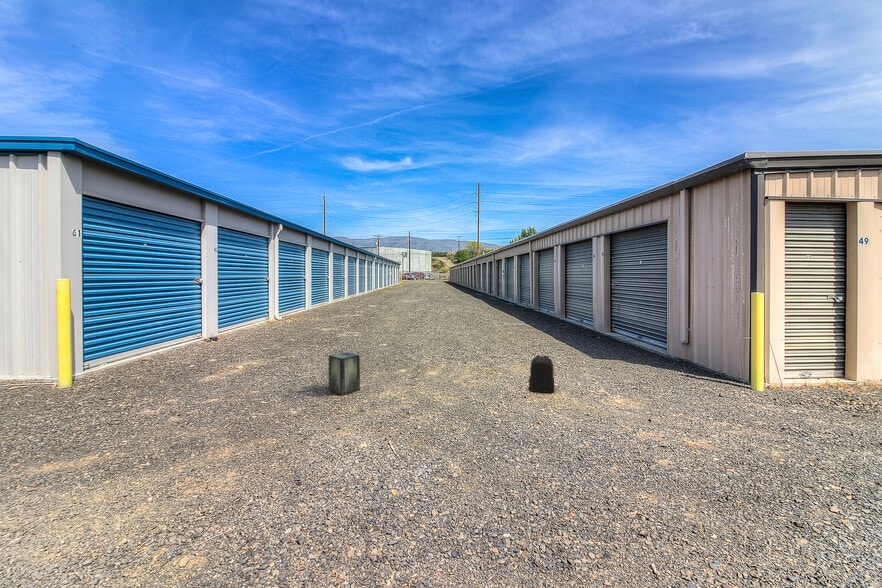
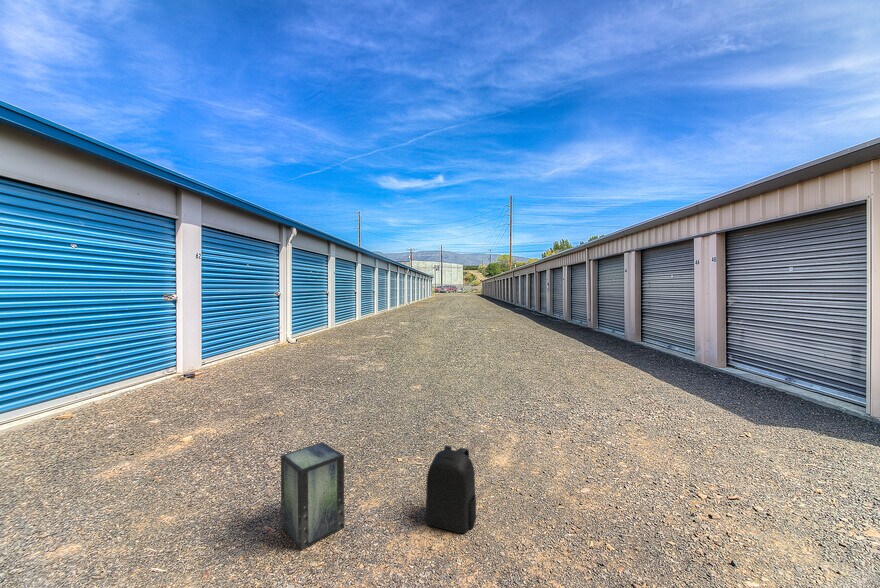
backpack: present [529,355,554,393] -> present [426,446,476,533]

